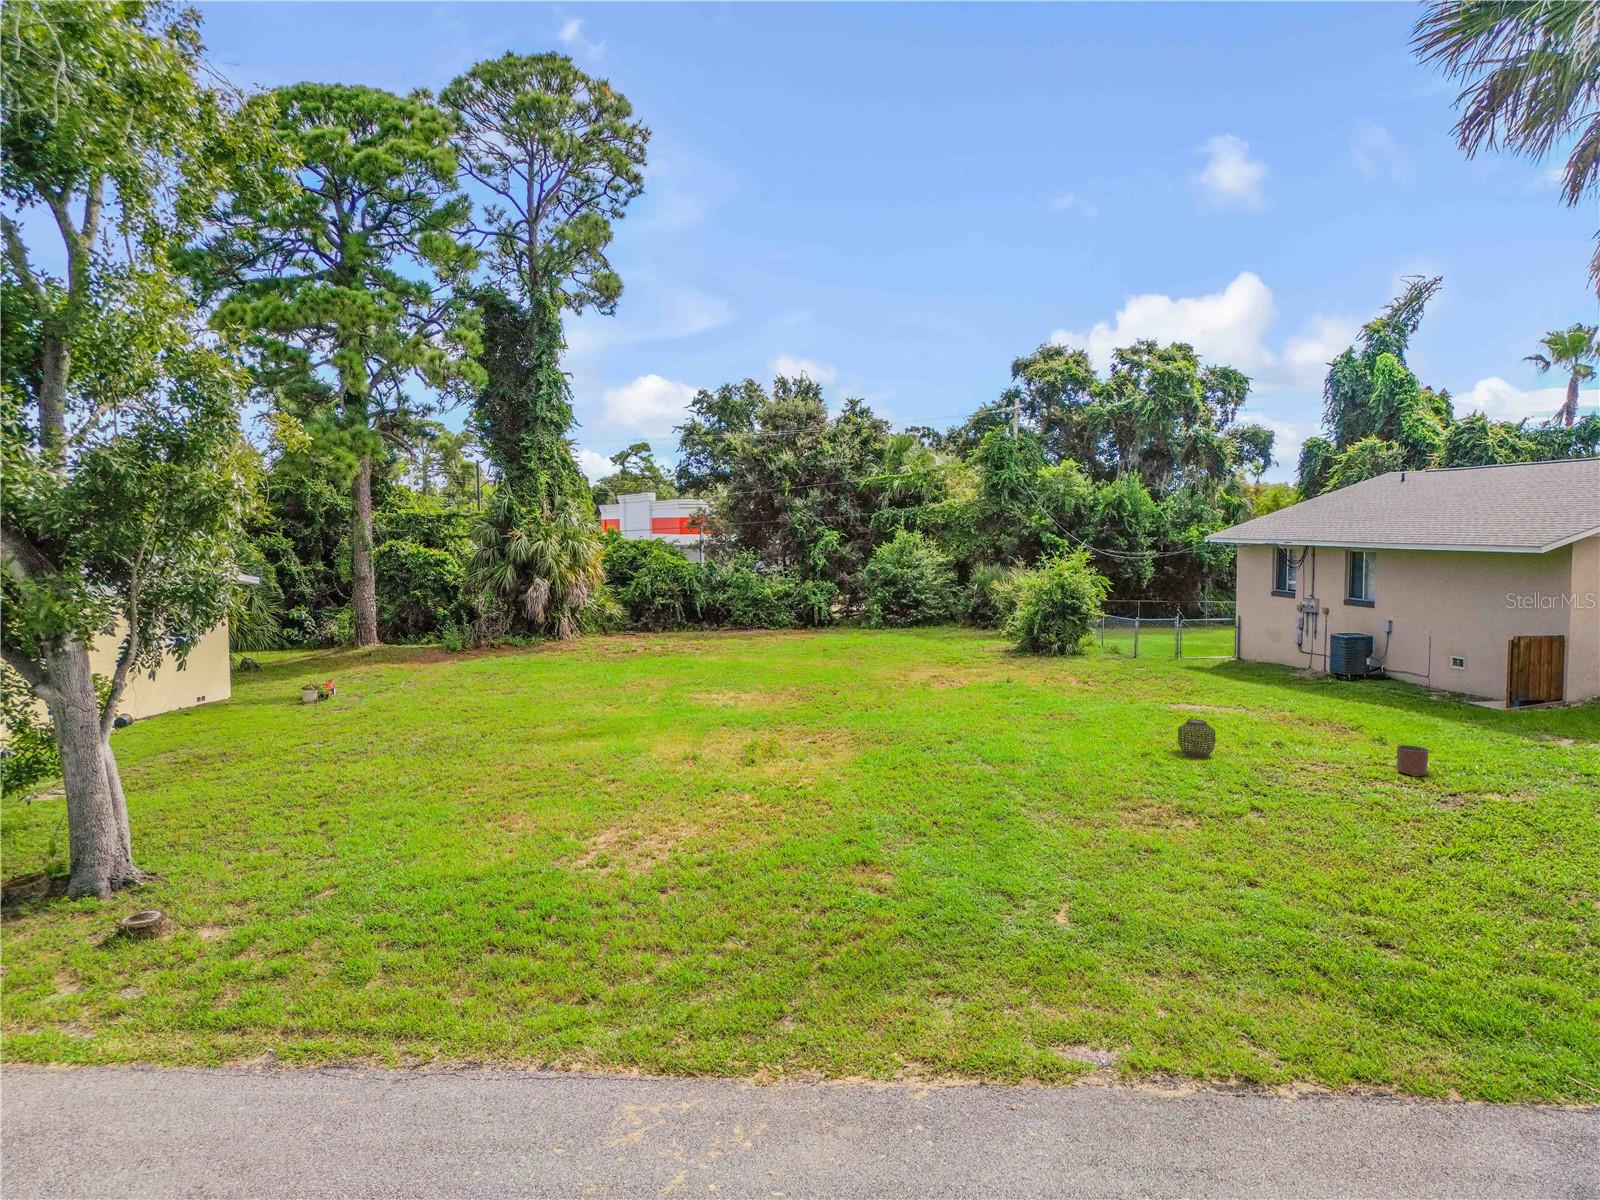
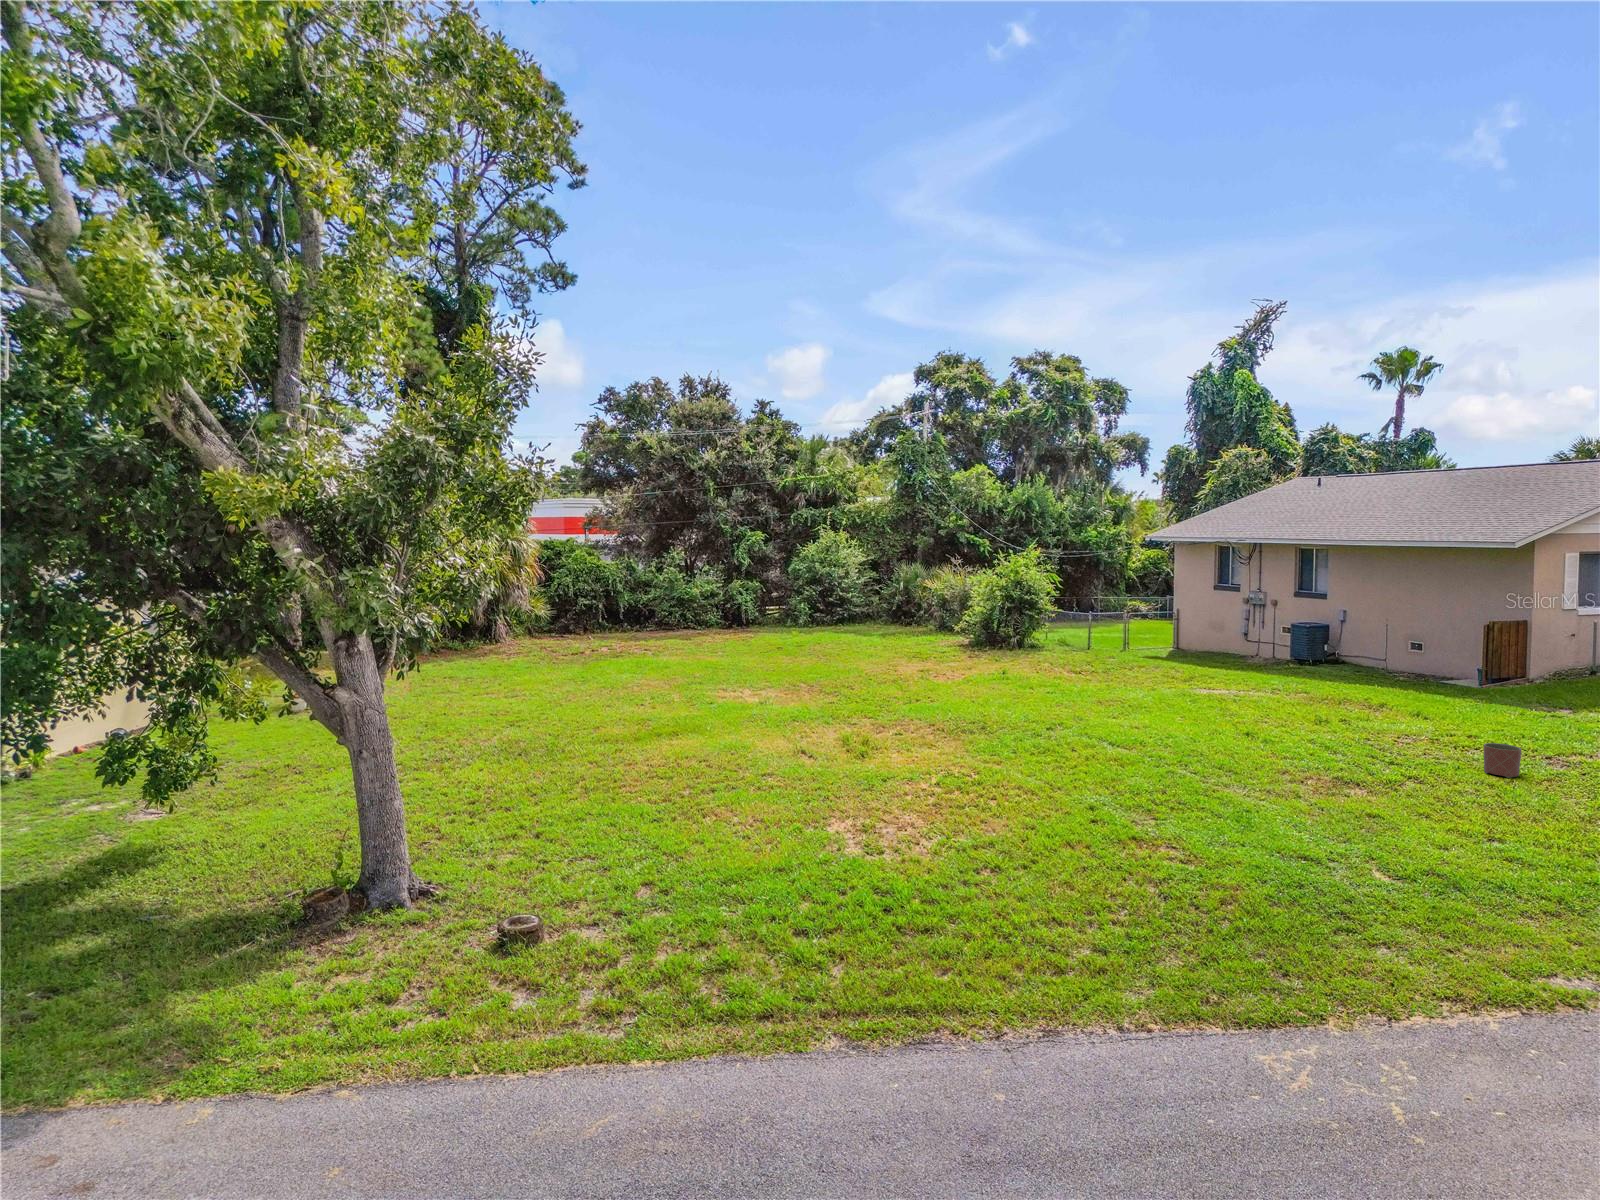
woven basket: present [1178,719,1215,758] -> none [1242,723,1287,766]

